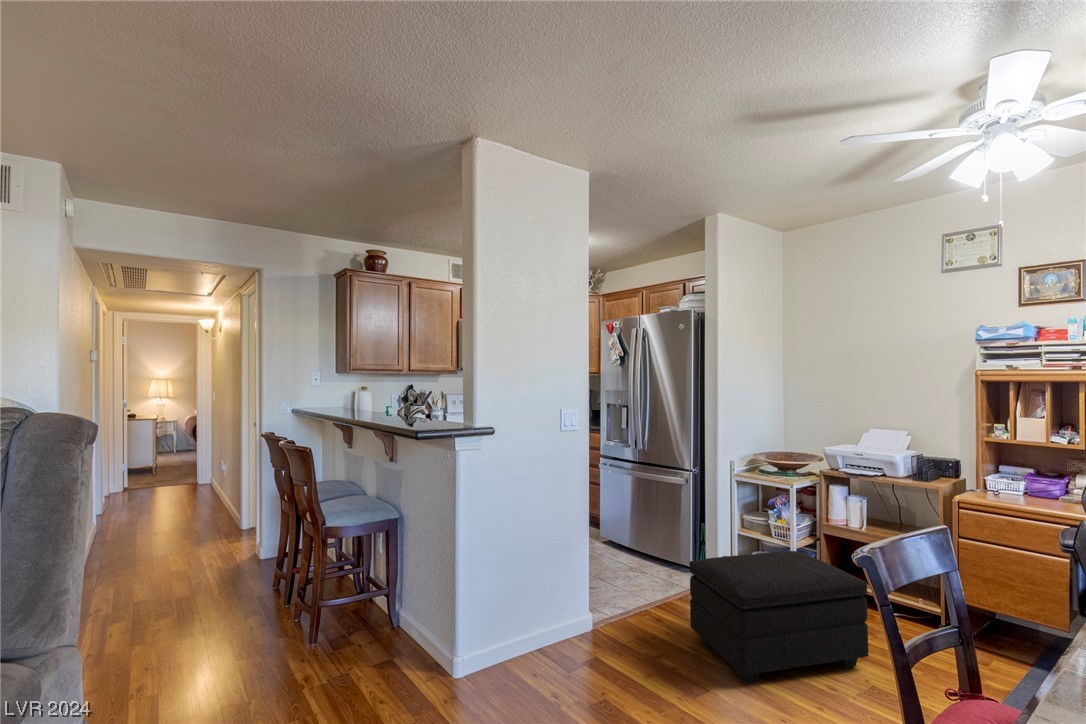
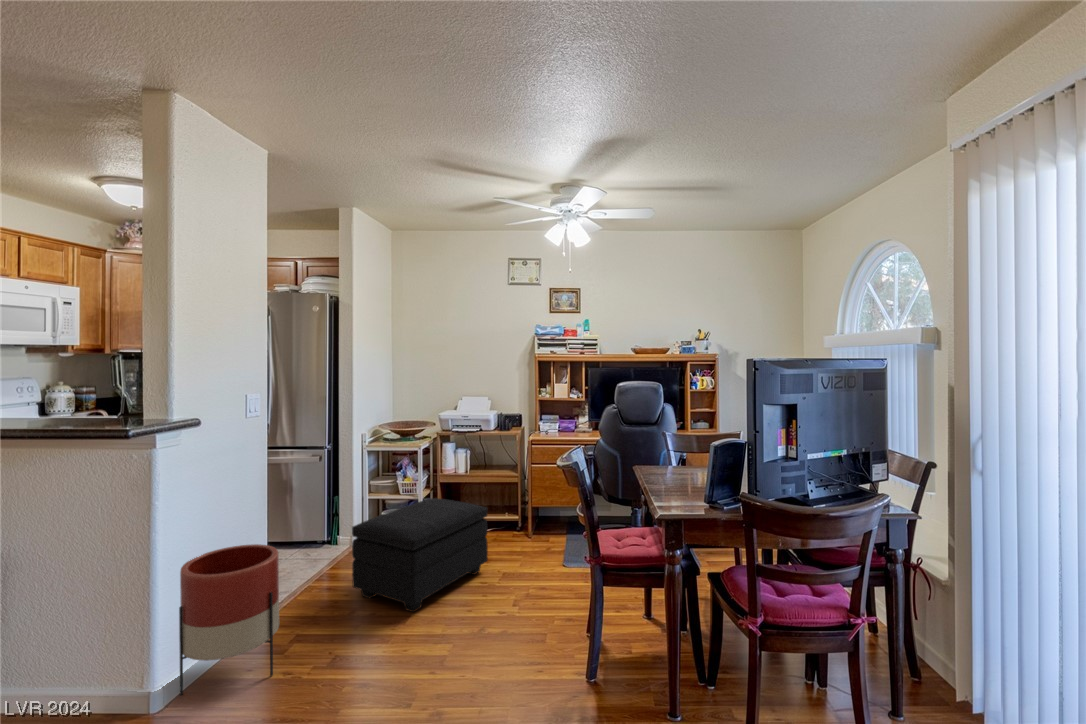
planter: none [523,552,601,686] -> present [179,544,279,695]

